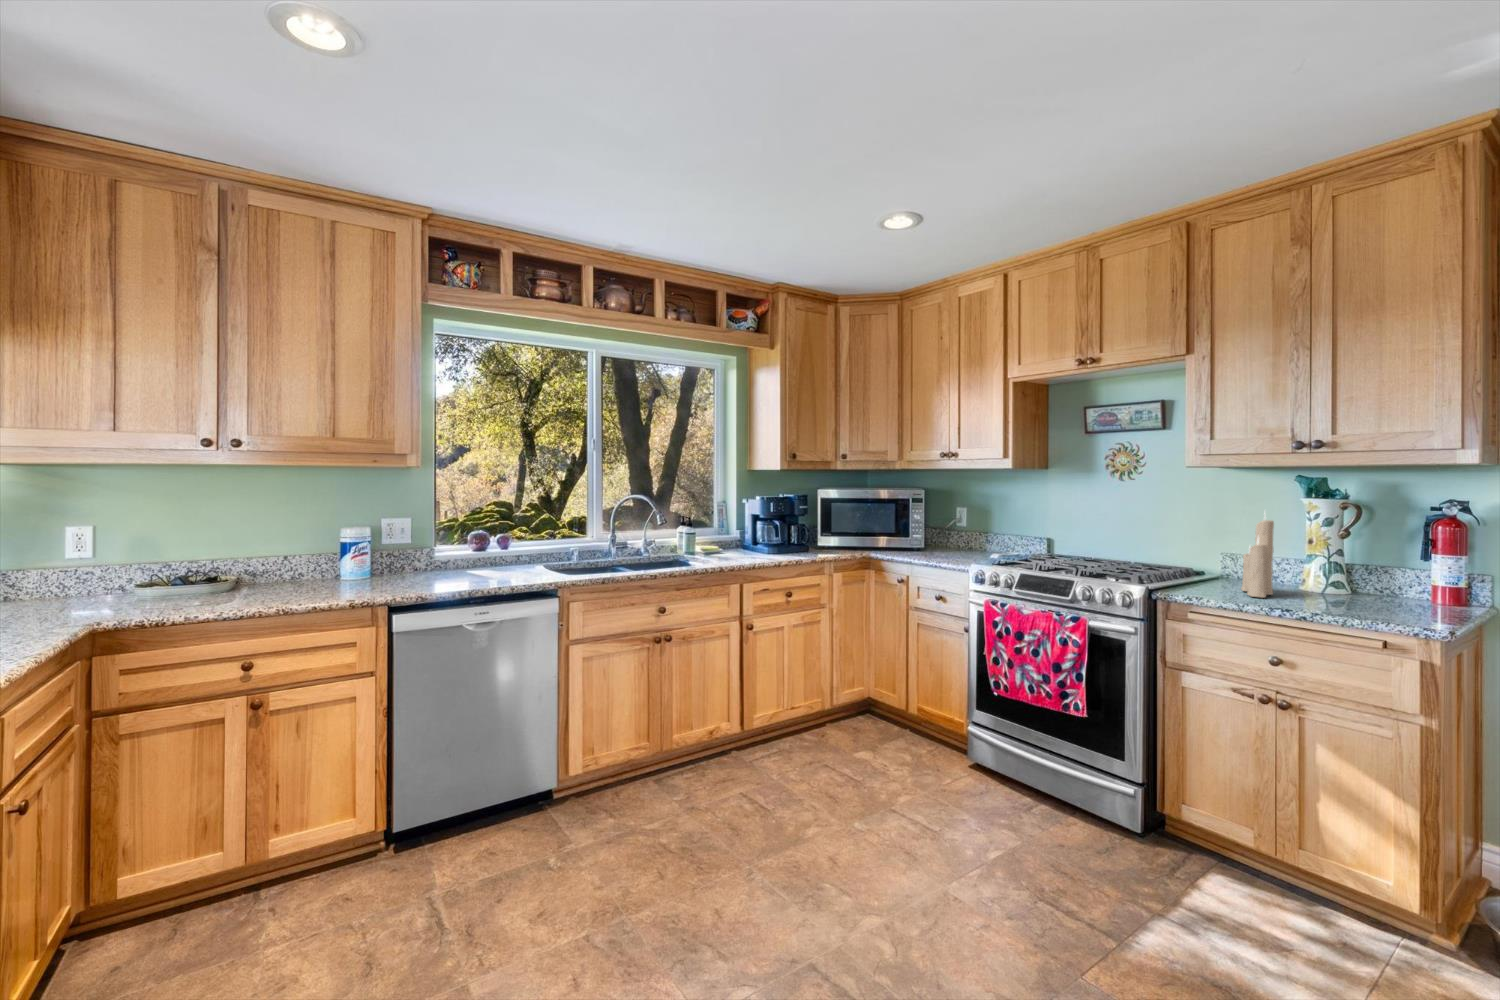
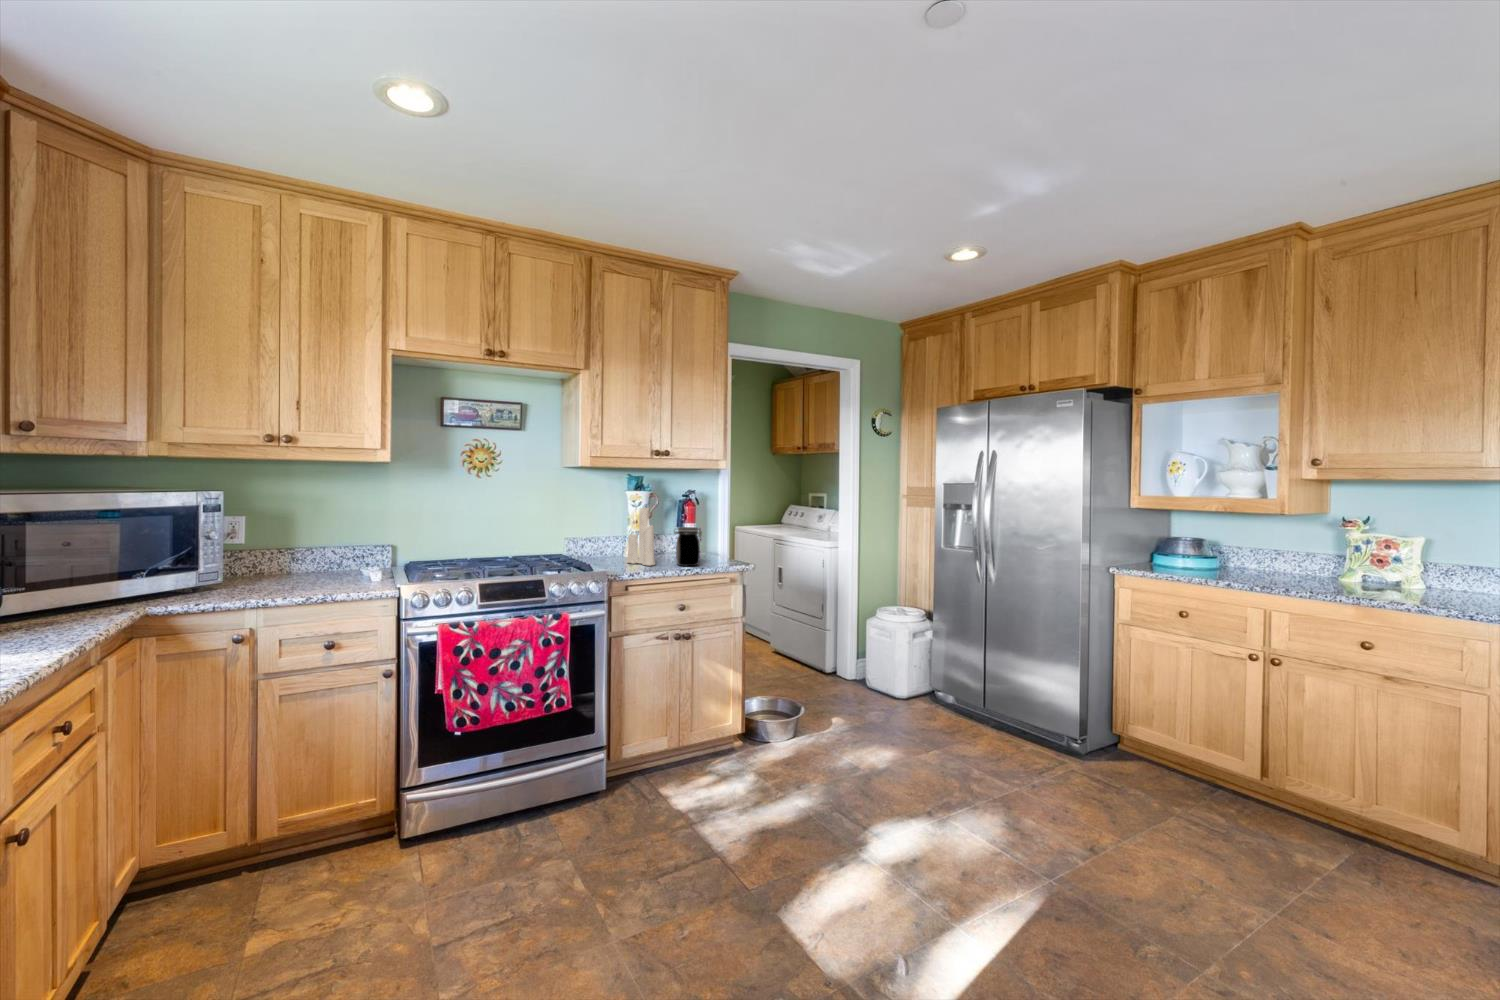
jar: none [1296,552,1349,612] -> present [674,527,702,566]

